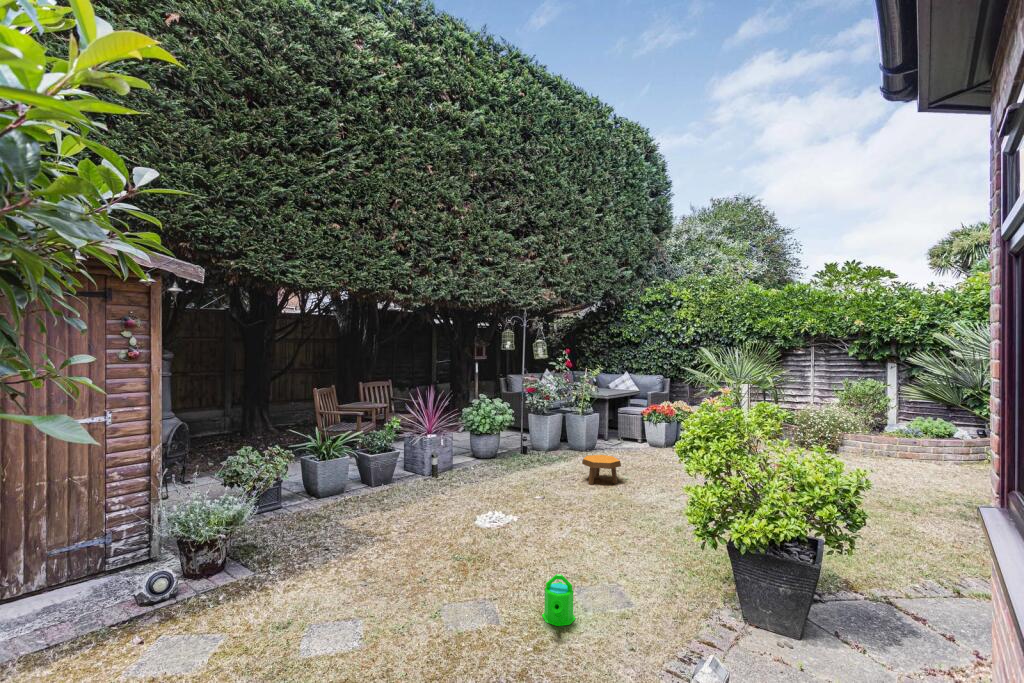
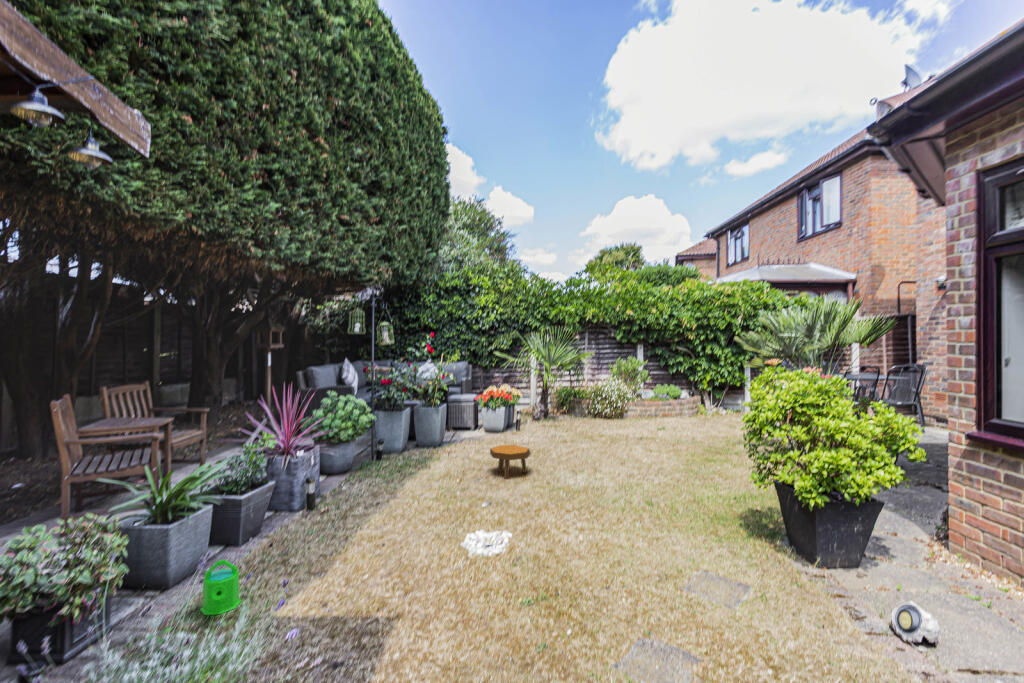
watering can: present [542,574,576,626] -> present [200,560,241,615]

